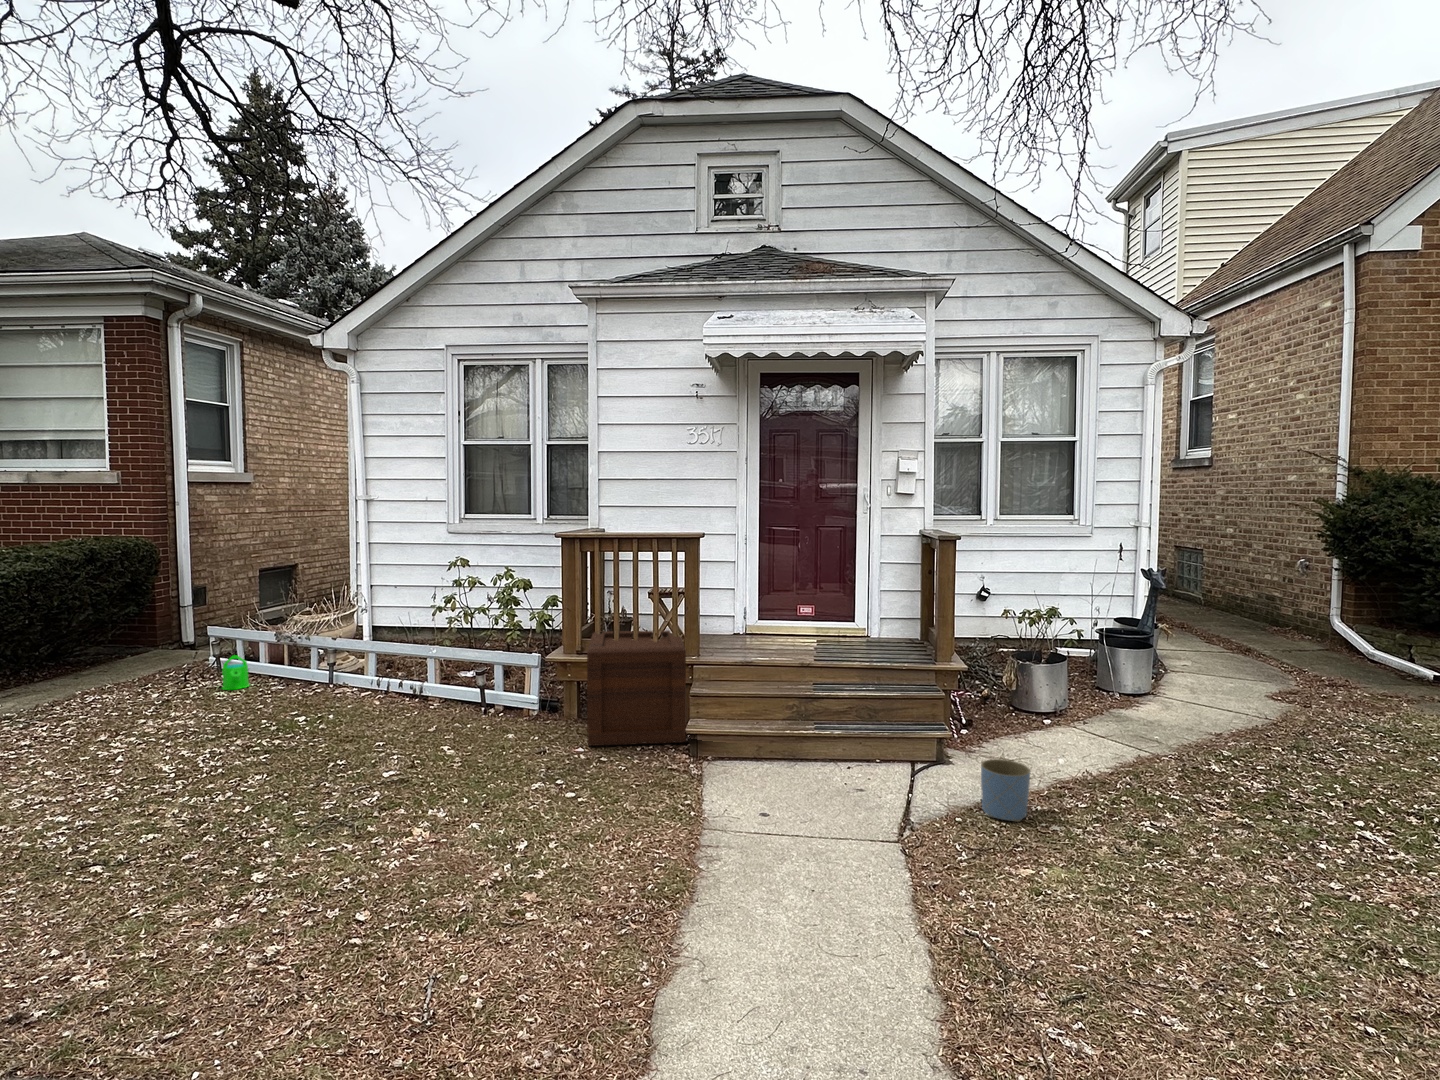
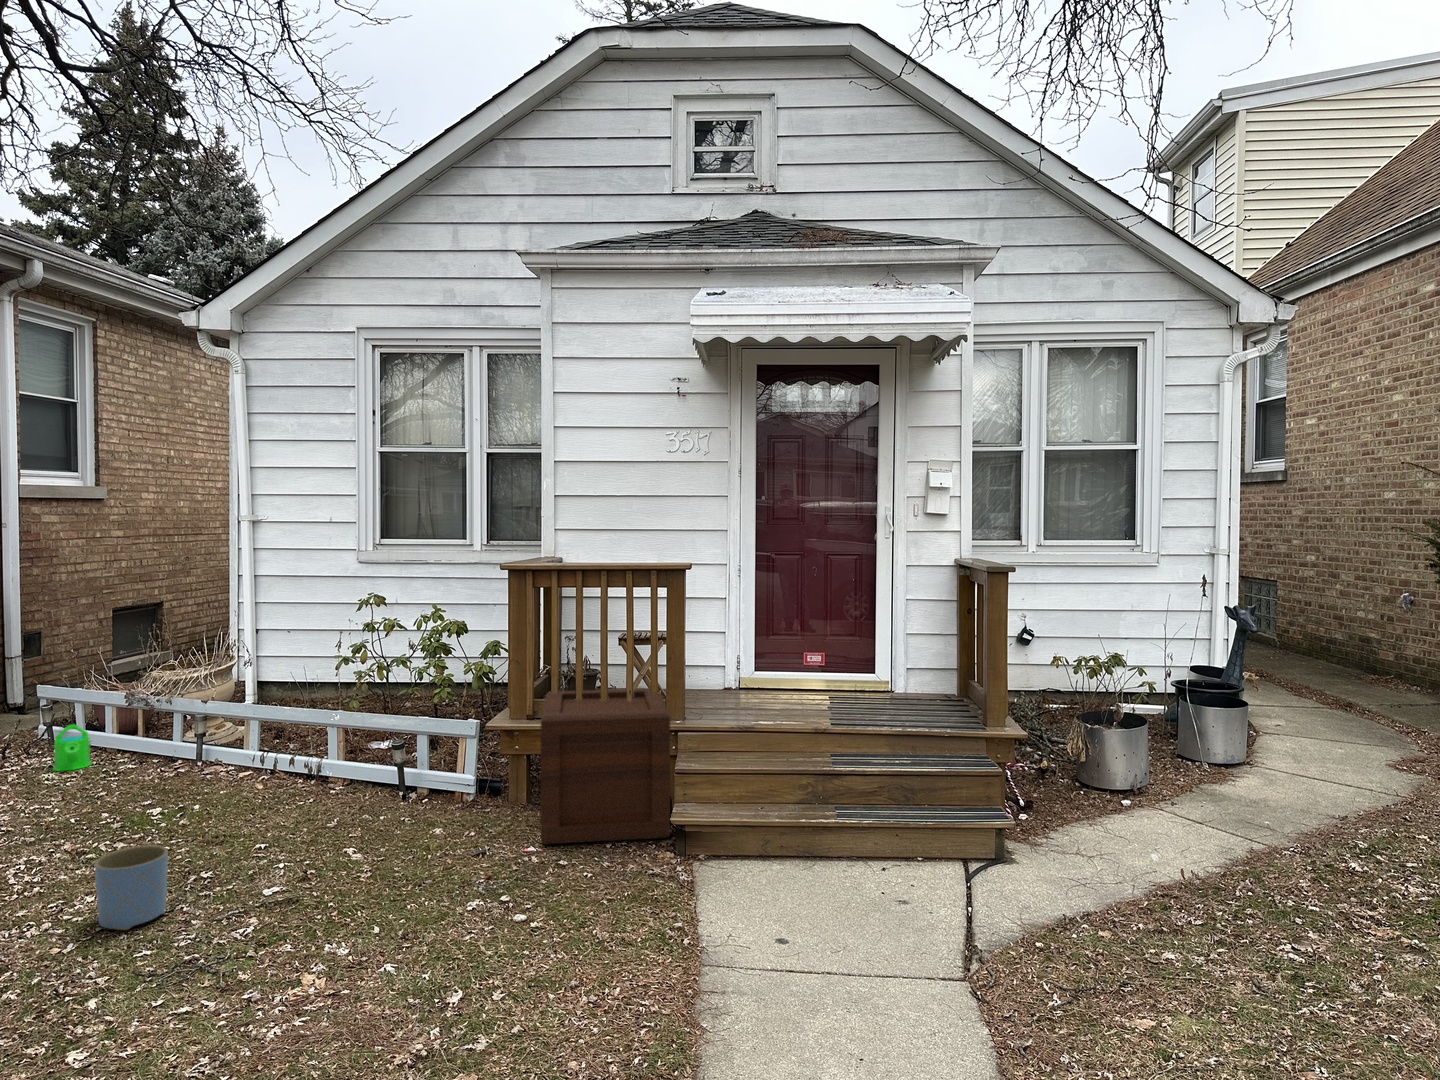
planter: present [981,759,1030,822] -> present [94,845,168,930]

